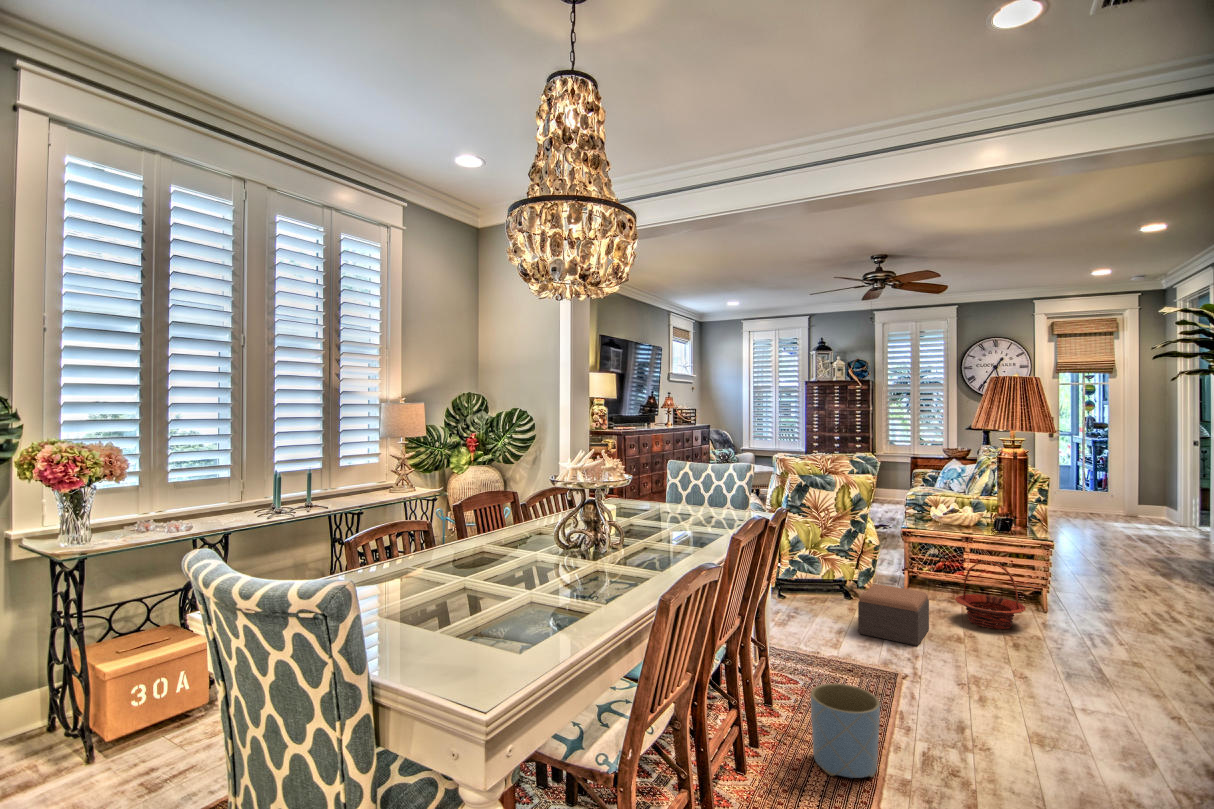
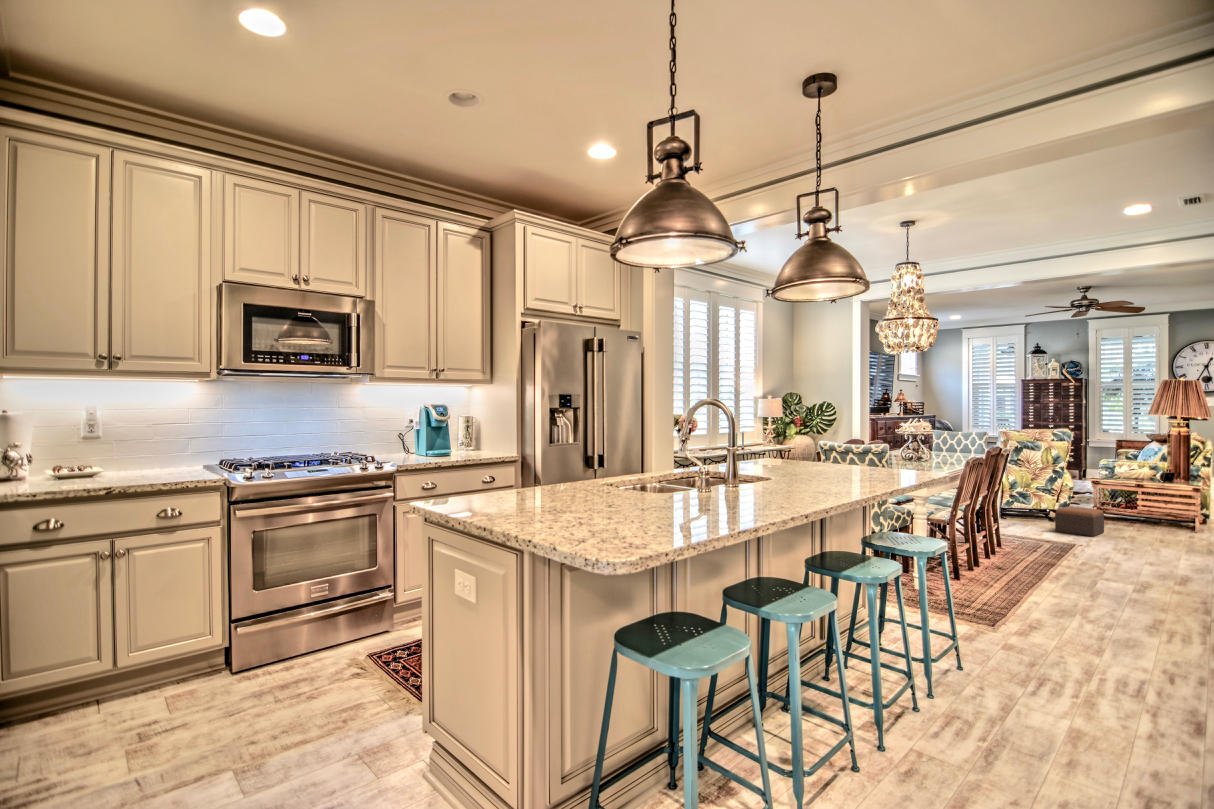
basket: present [955,561,1026,629] -> none [1125,495,1175,534]
planter: present [811,683,880,778] -> none [1022,528,1057,563]

